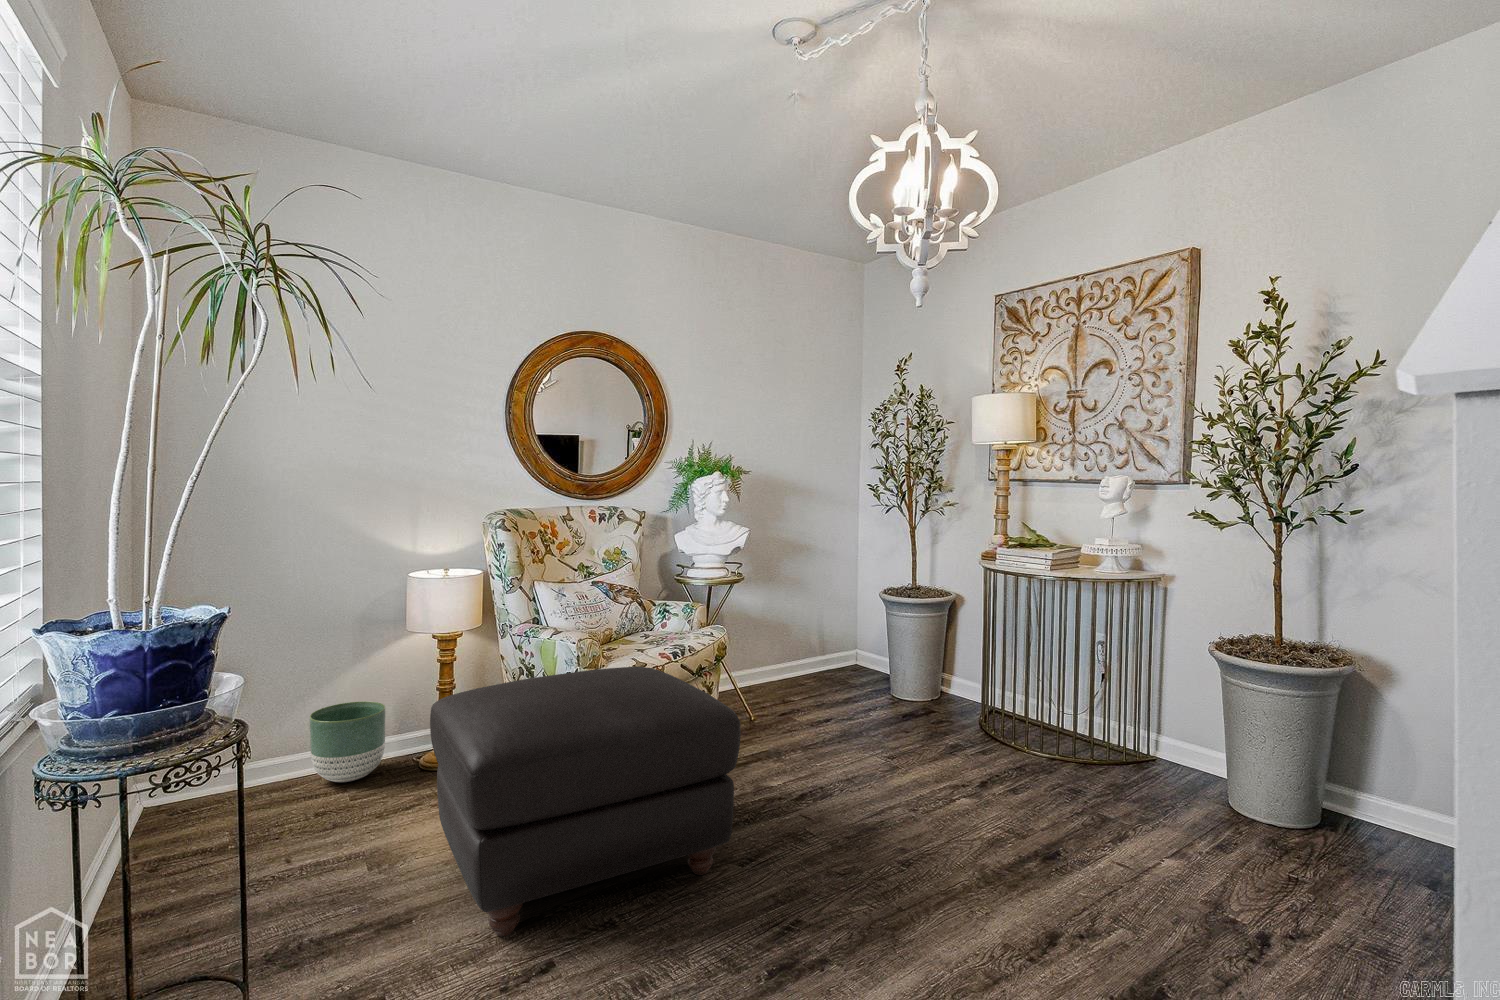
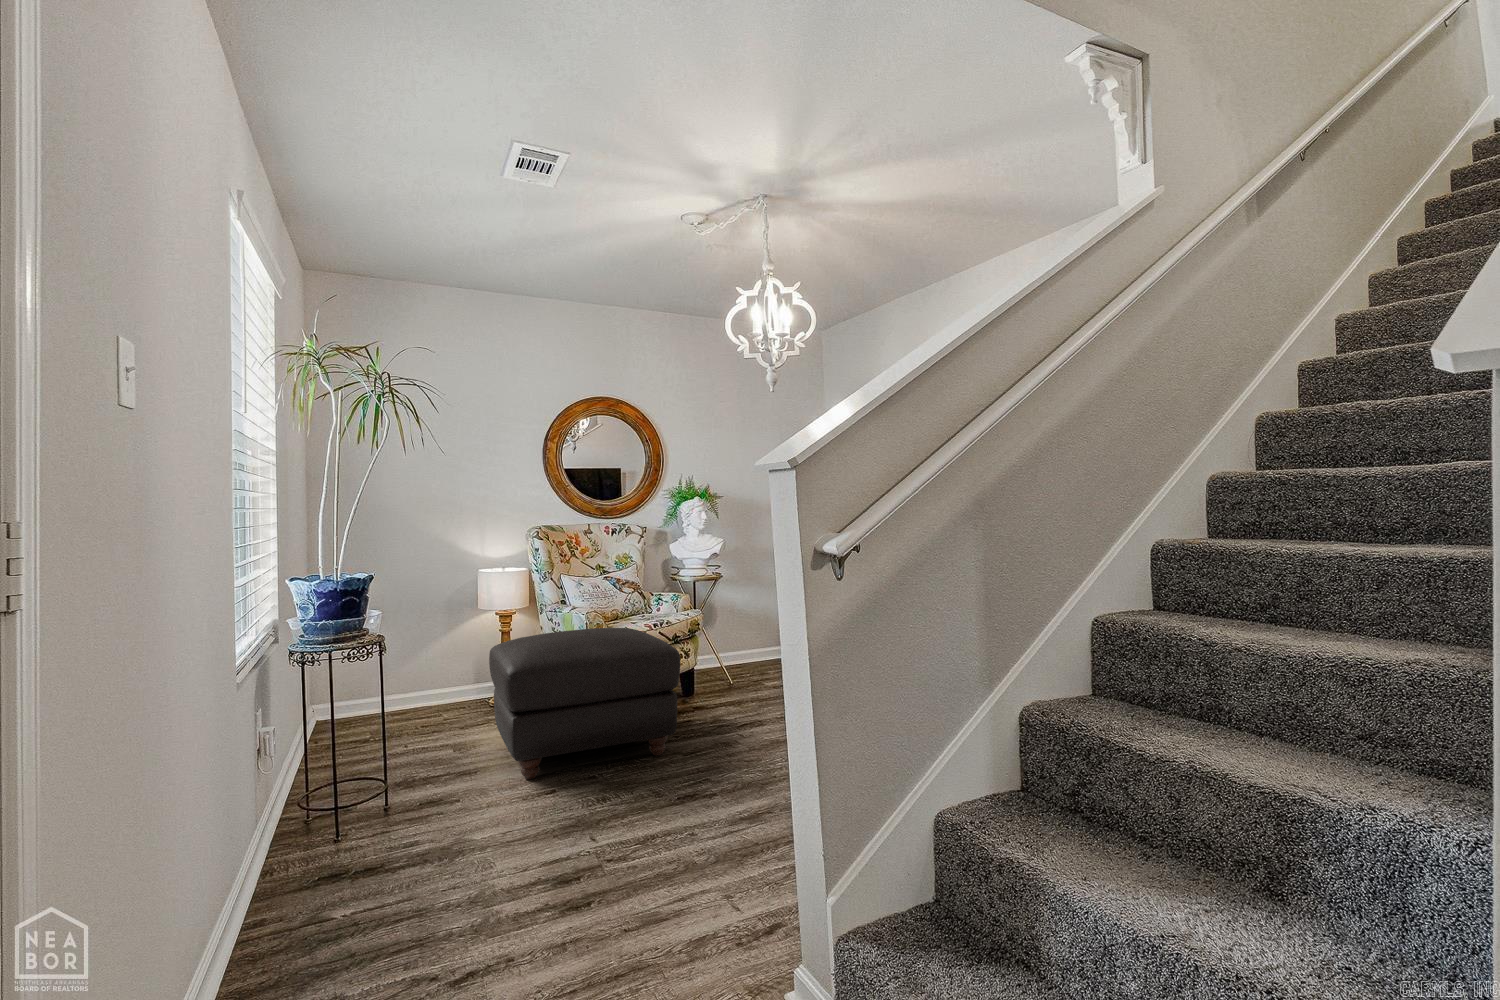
planter: present [310,701,385,782] -> none [415,660,464,712]

